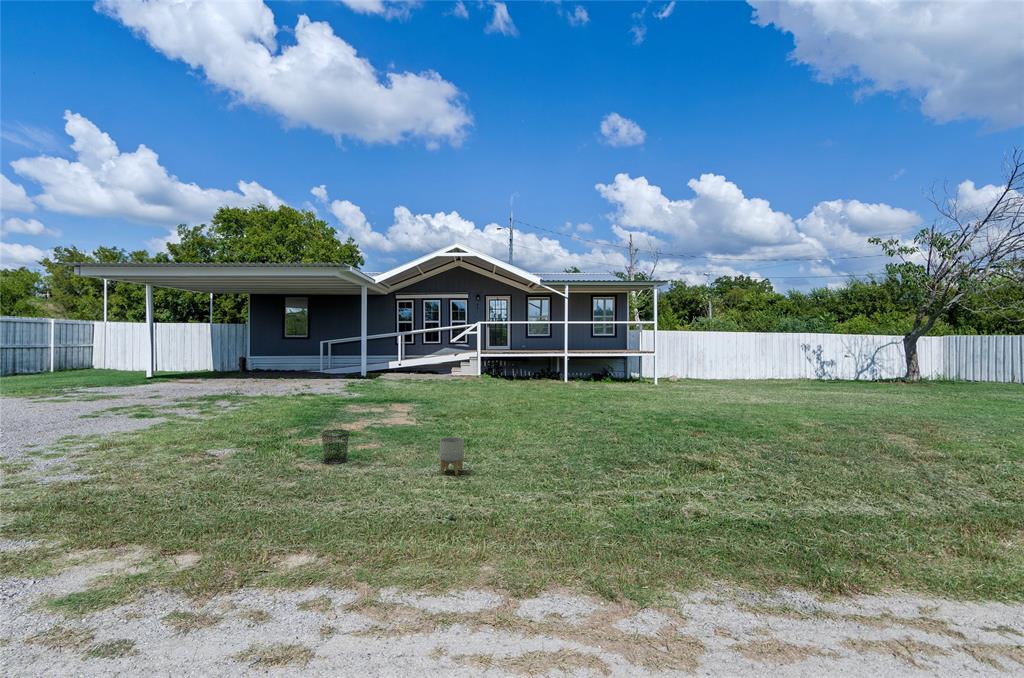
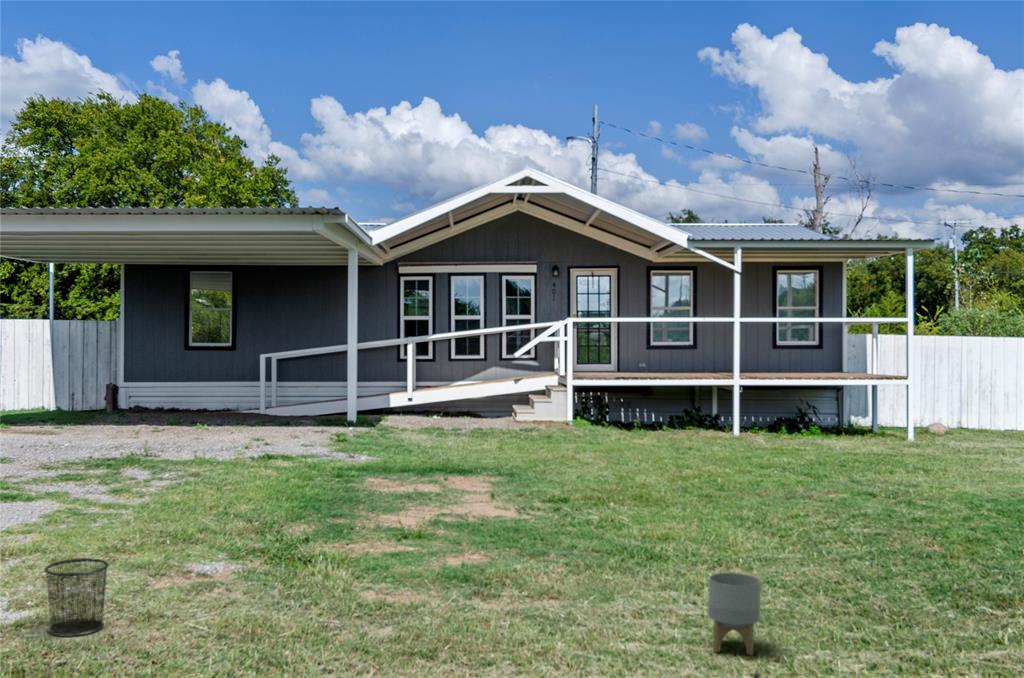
trash can: present [322,429,349,464] -> present [44,558,109,637]

